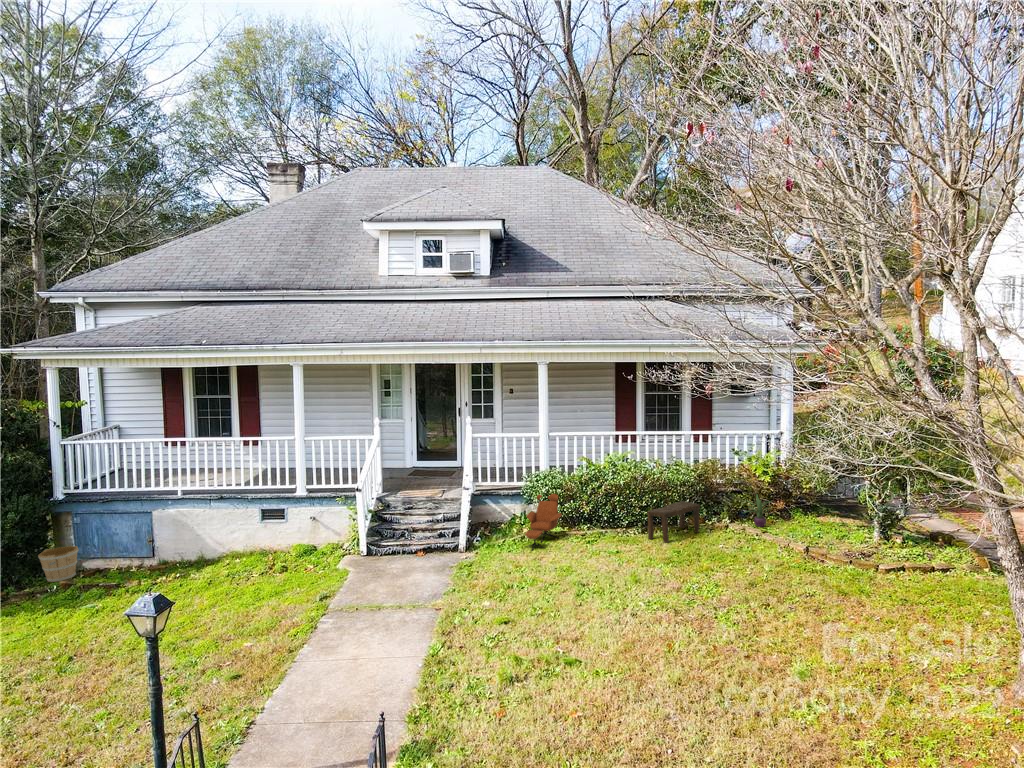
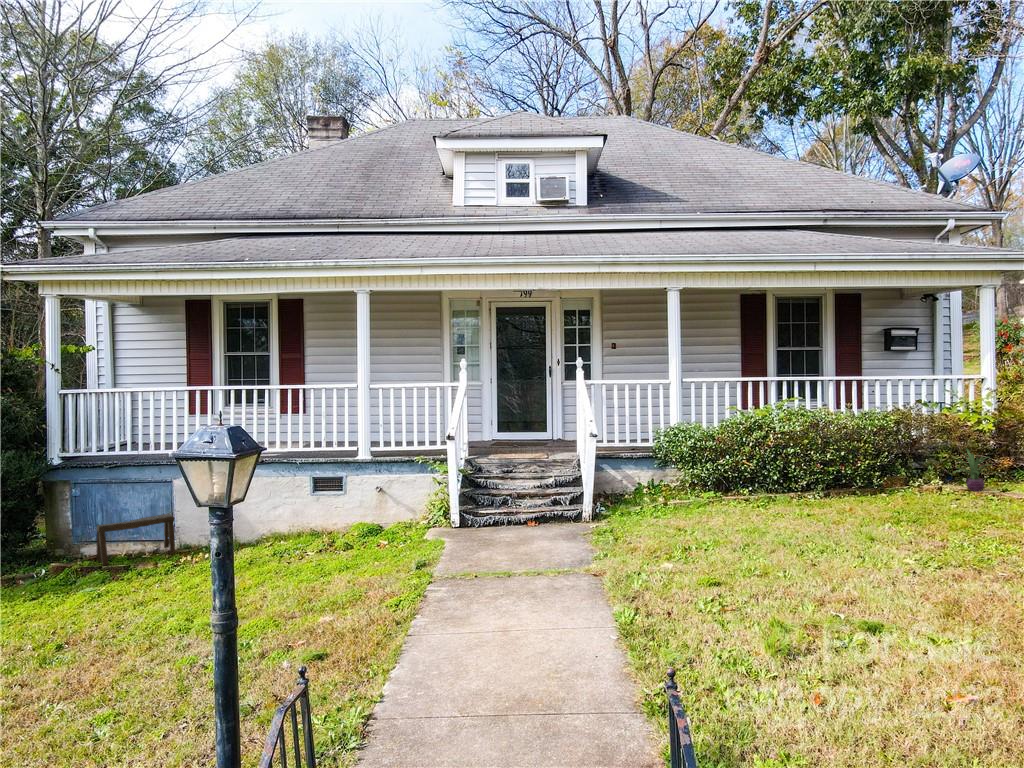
lounge chair: present [526,494,562,550] -> none [666,450,714,519]
bench: present [647,501,700,543] -> present [97,513,175,566]
wooden bucket: present [38,546,79,582] -> none [24,522,77,568]

